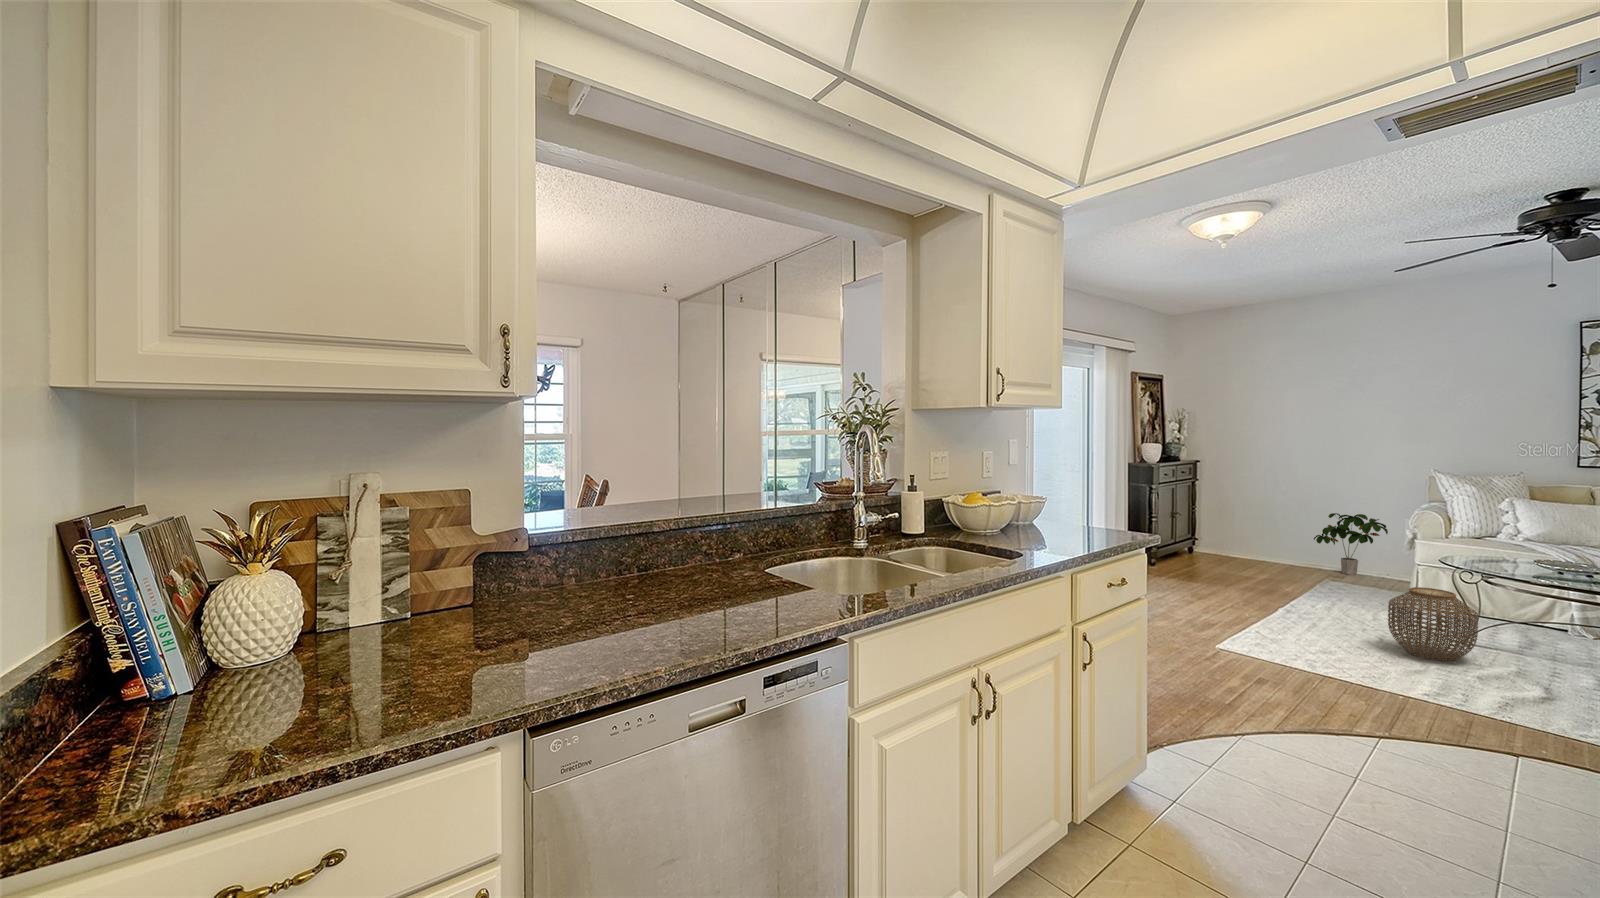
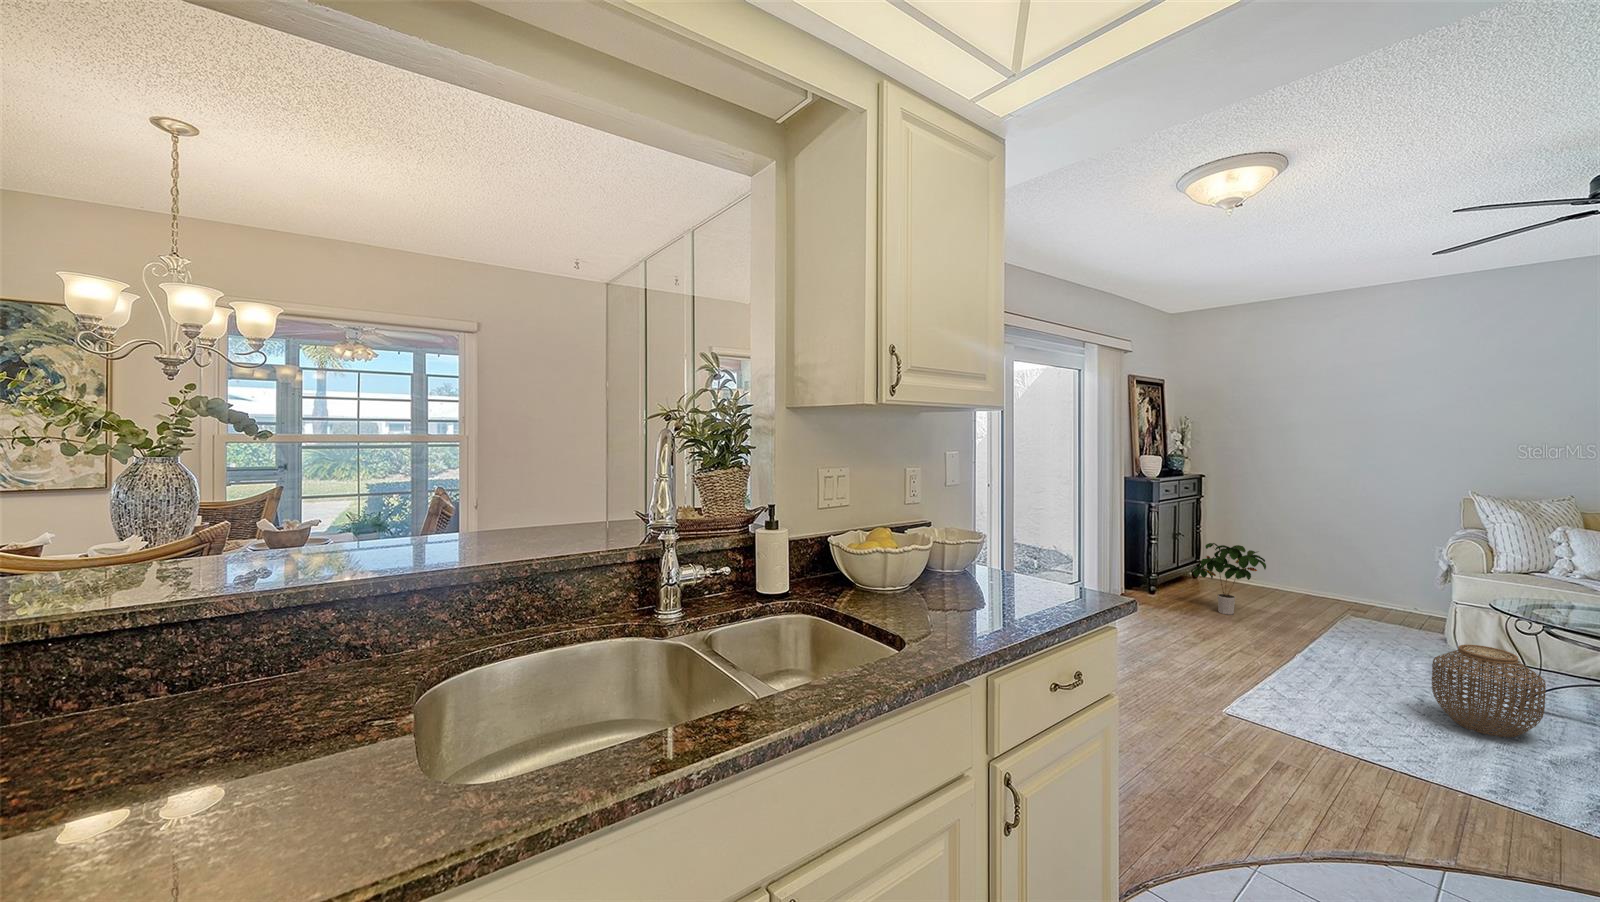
potted plant: present [1314,513,1388,575] -> present [1191,543,1266,615]

